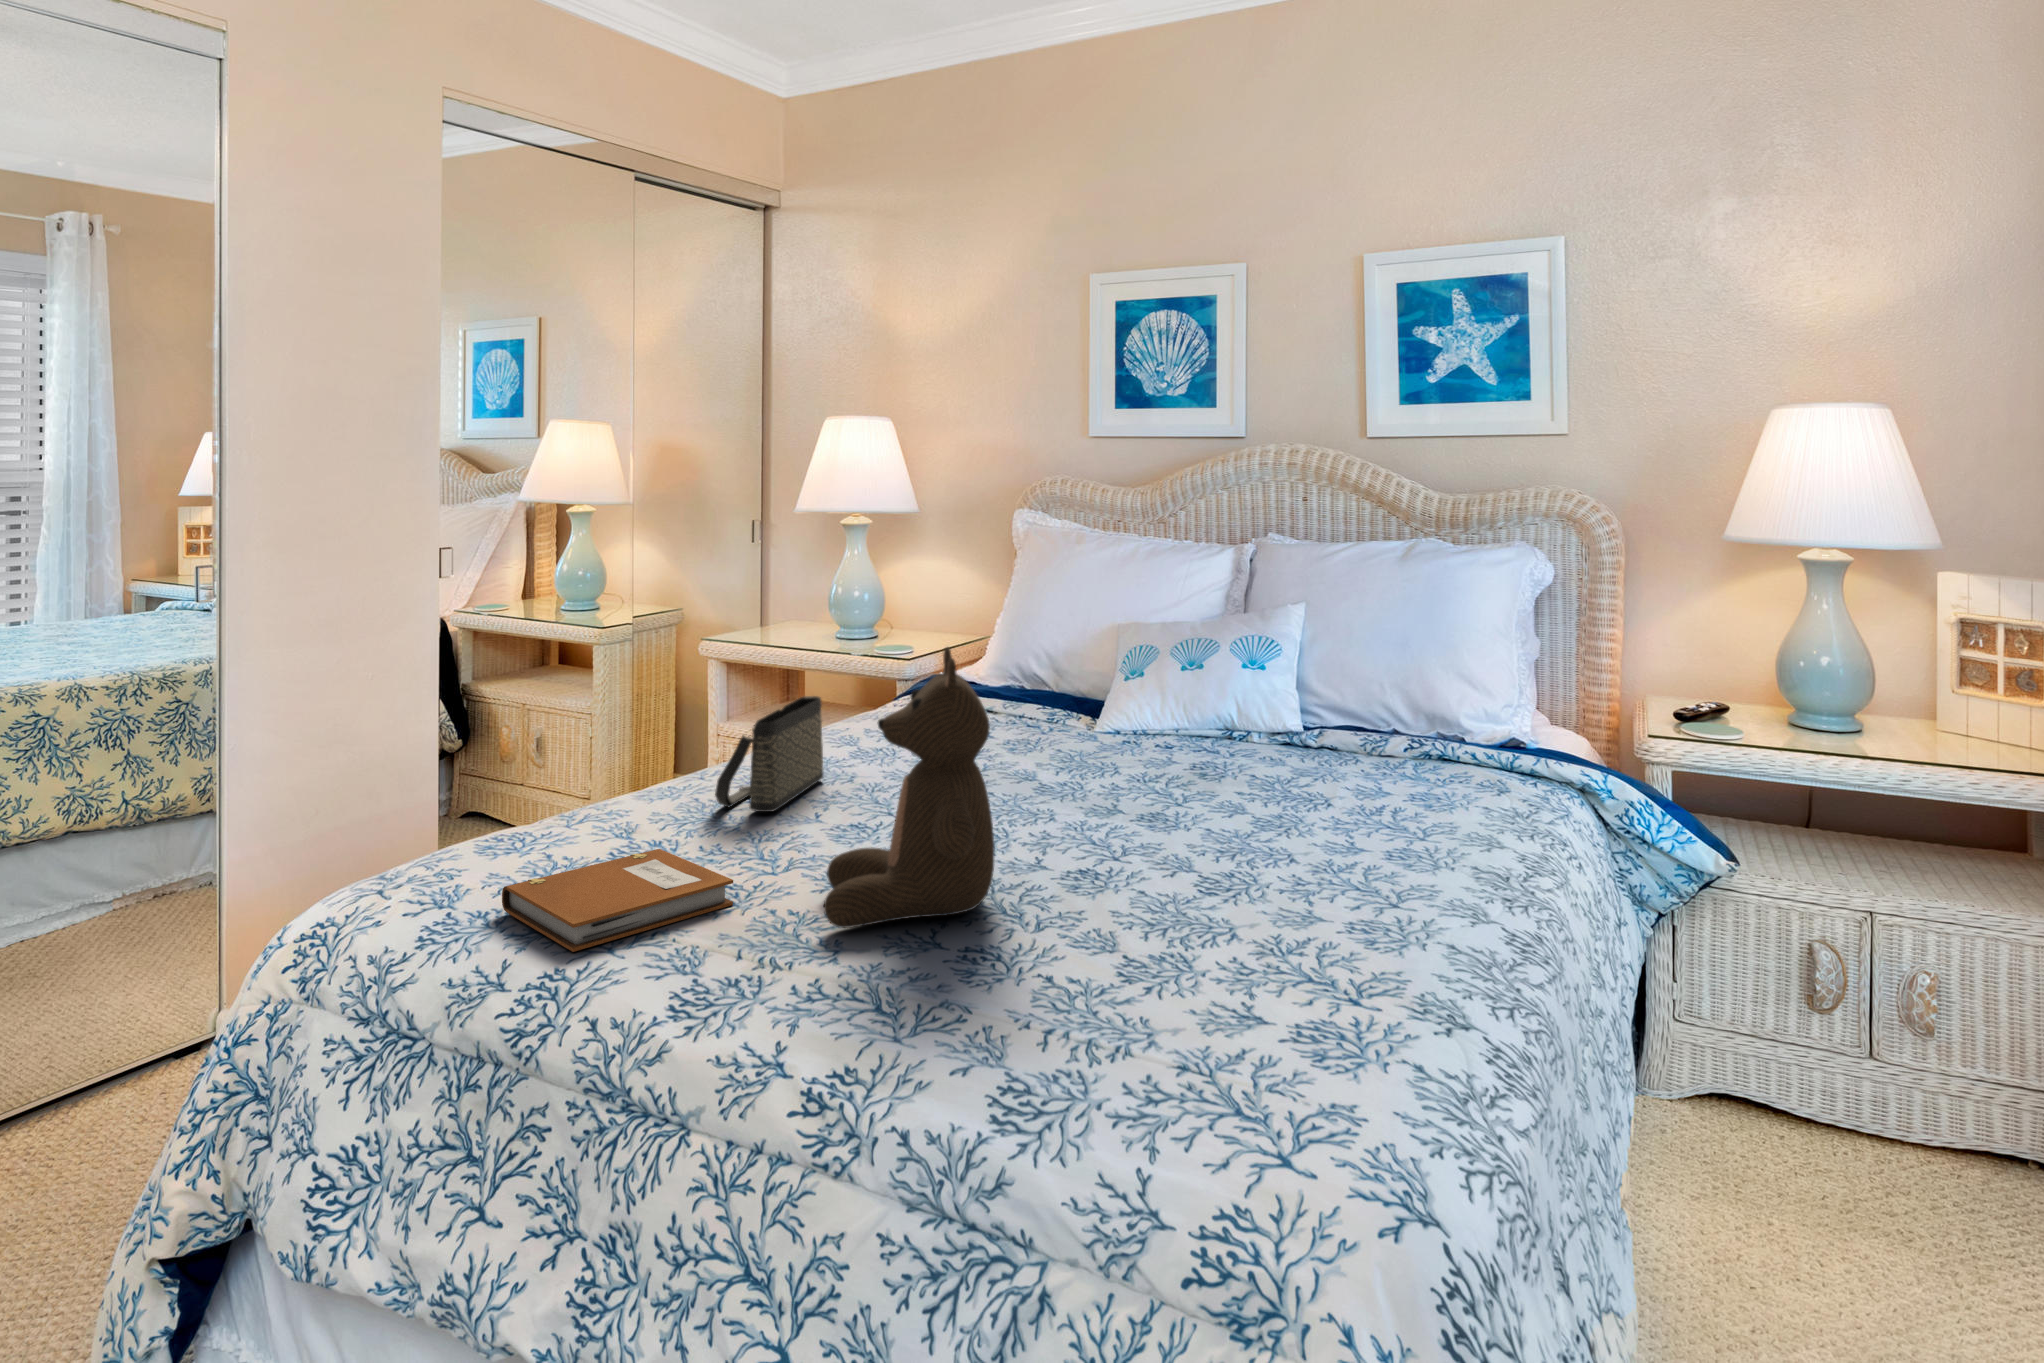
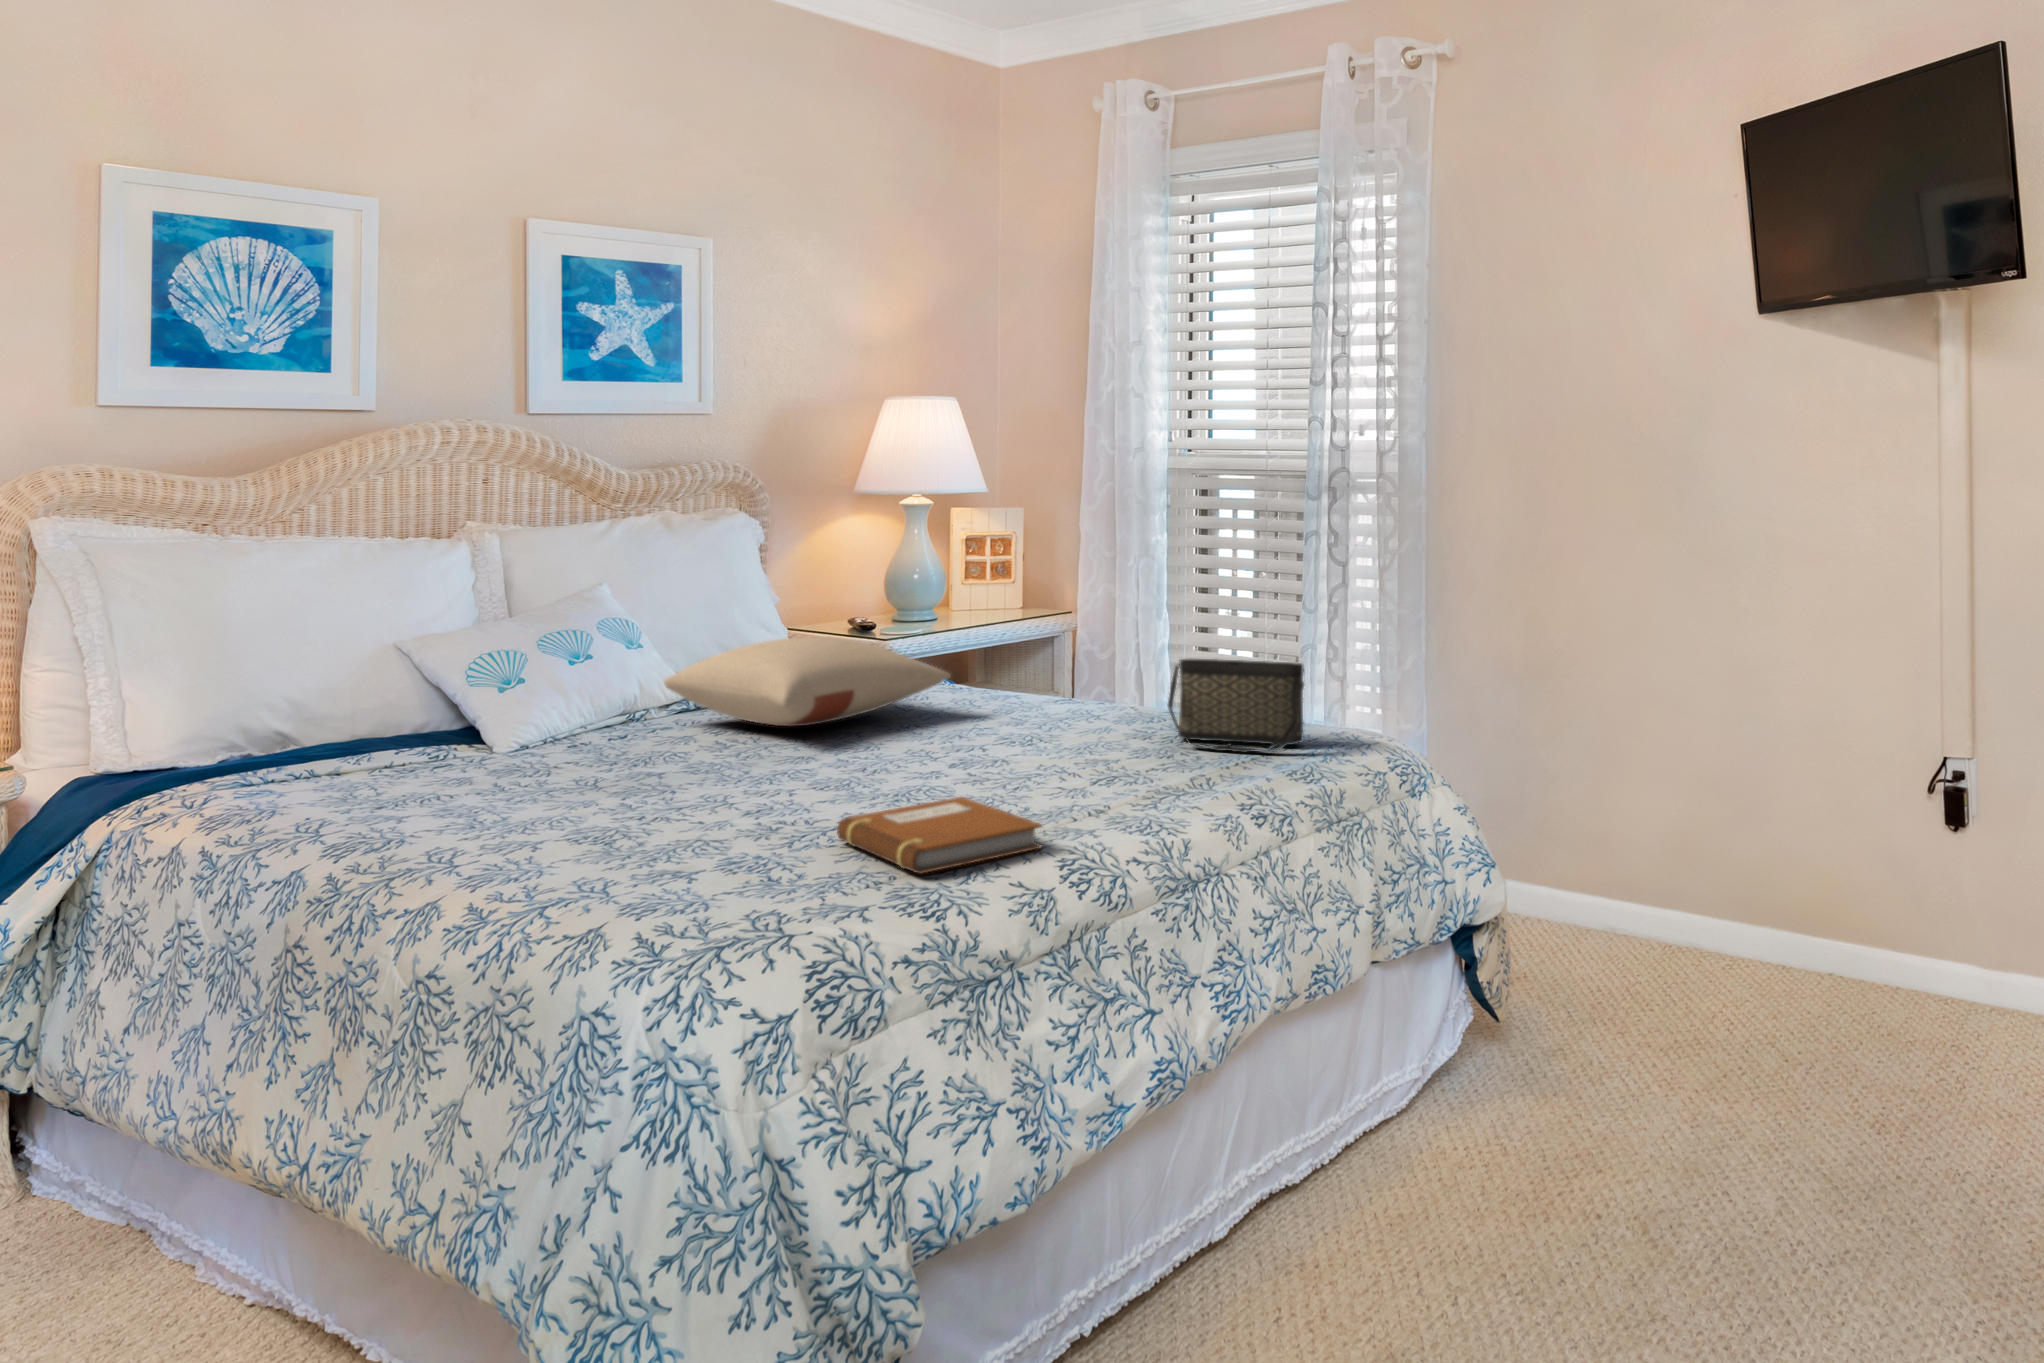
stuffed bear: present [824,647,994,928] -> none [940,577,1107,791]
pillow: none [1045,694,1340,800] -> present [664,637,951,727]
handbag: present [715,696,823,812] -> present [1168,659,1304,752]

